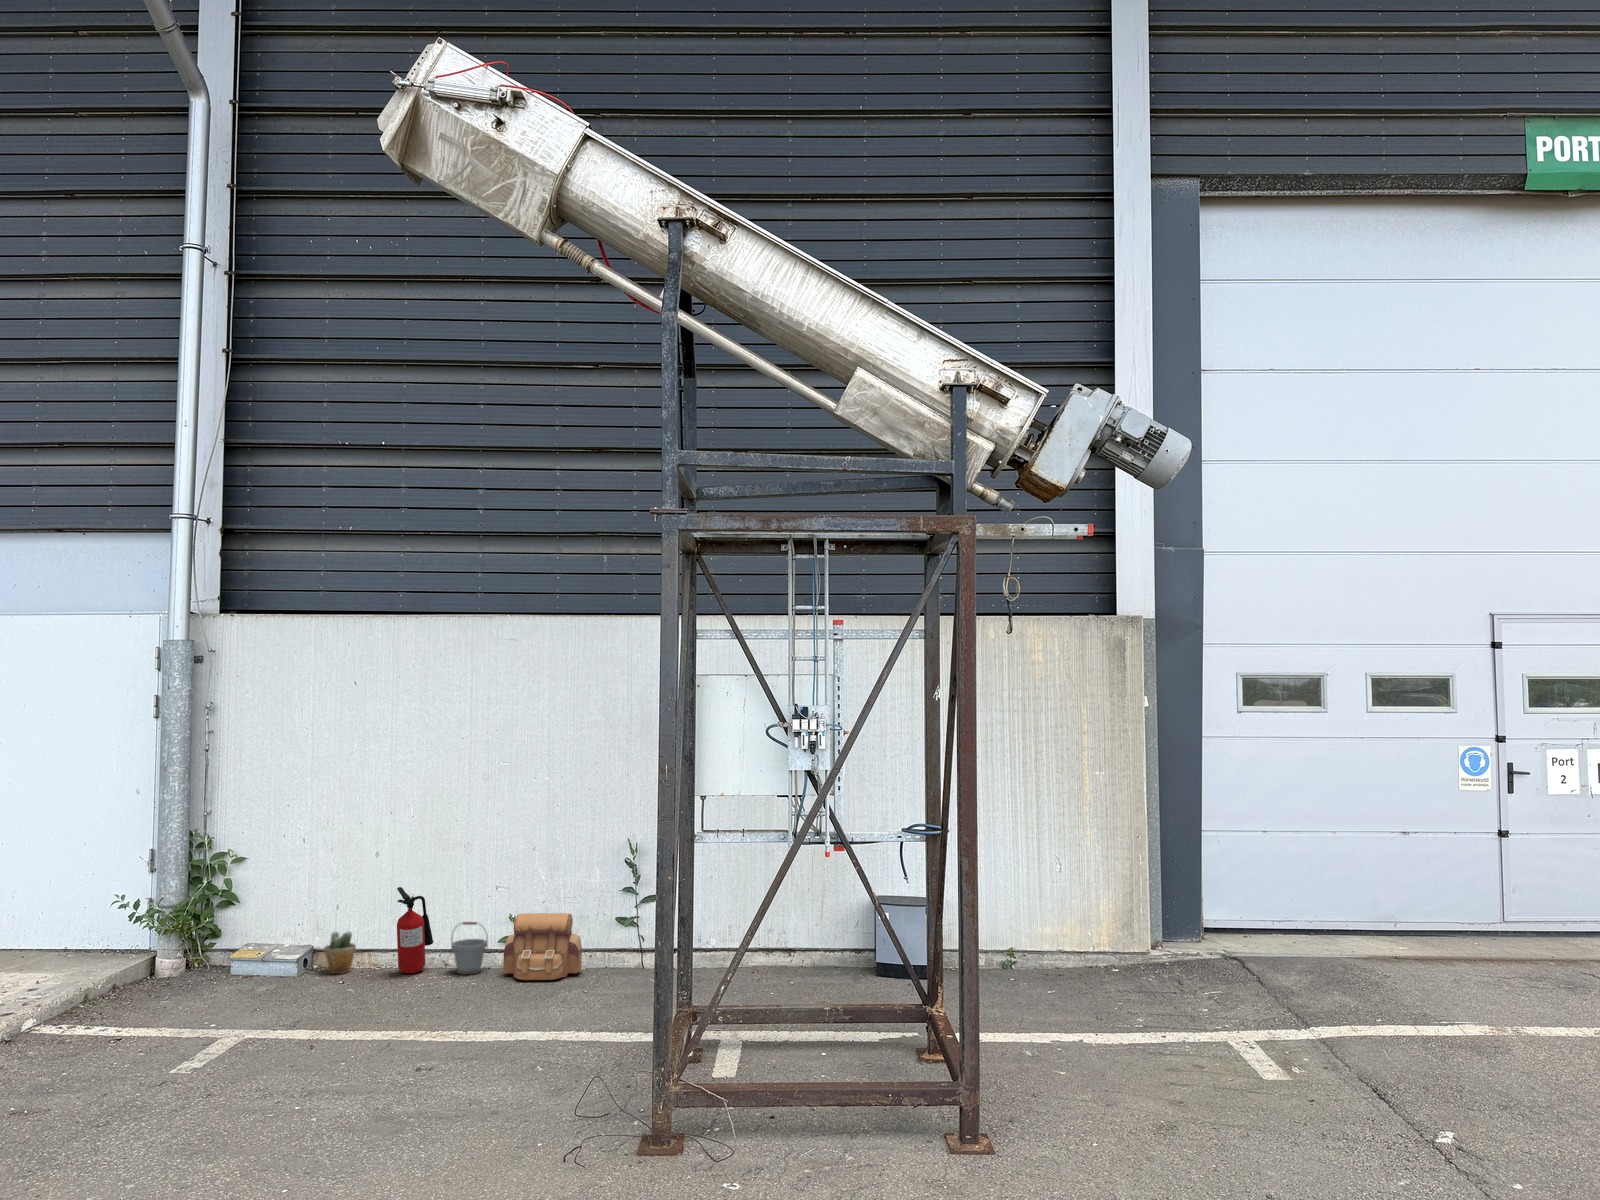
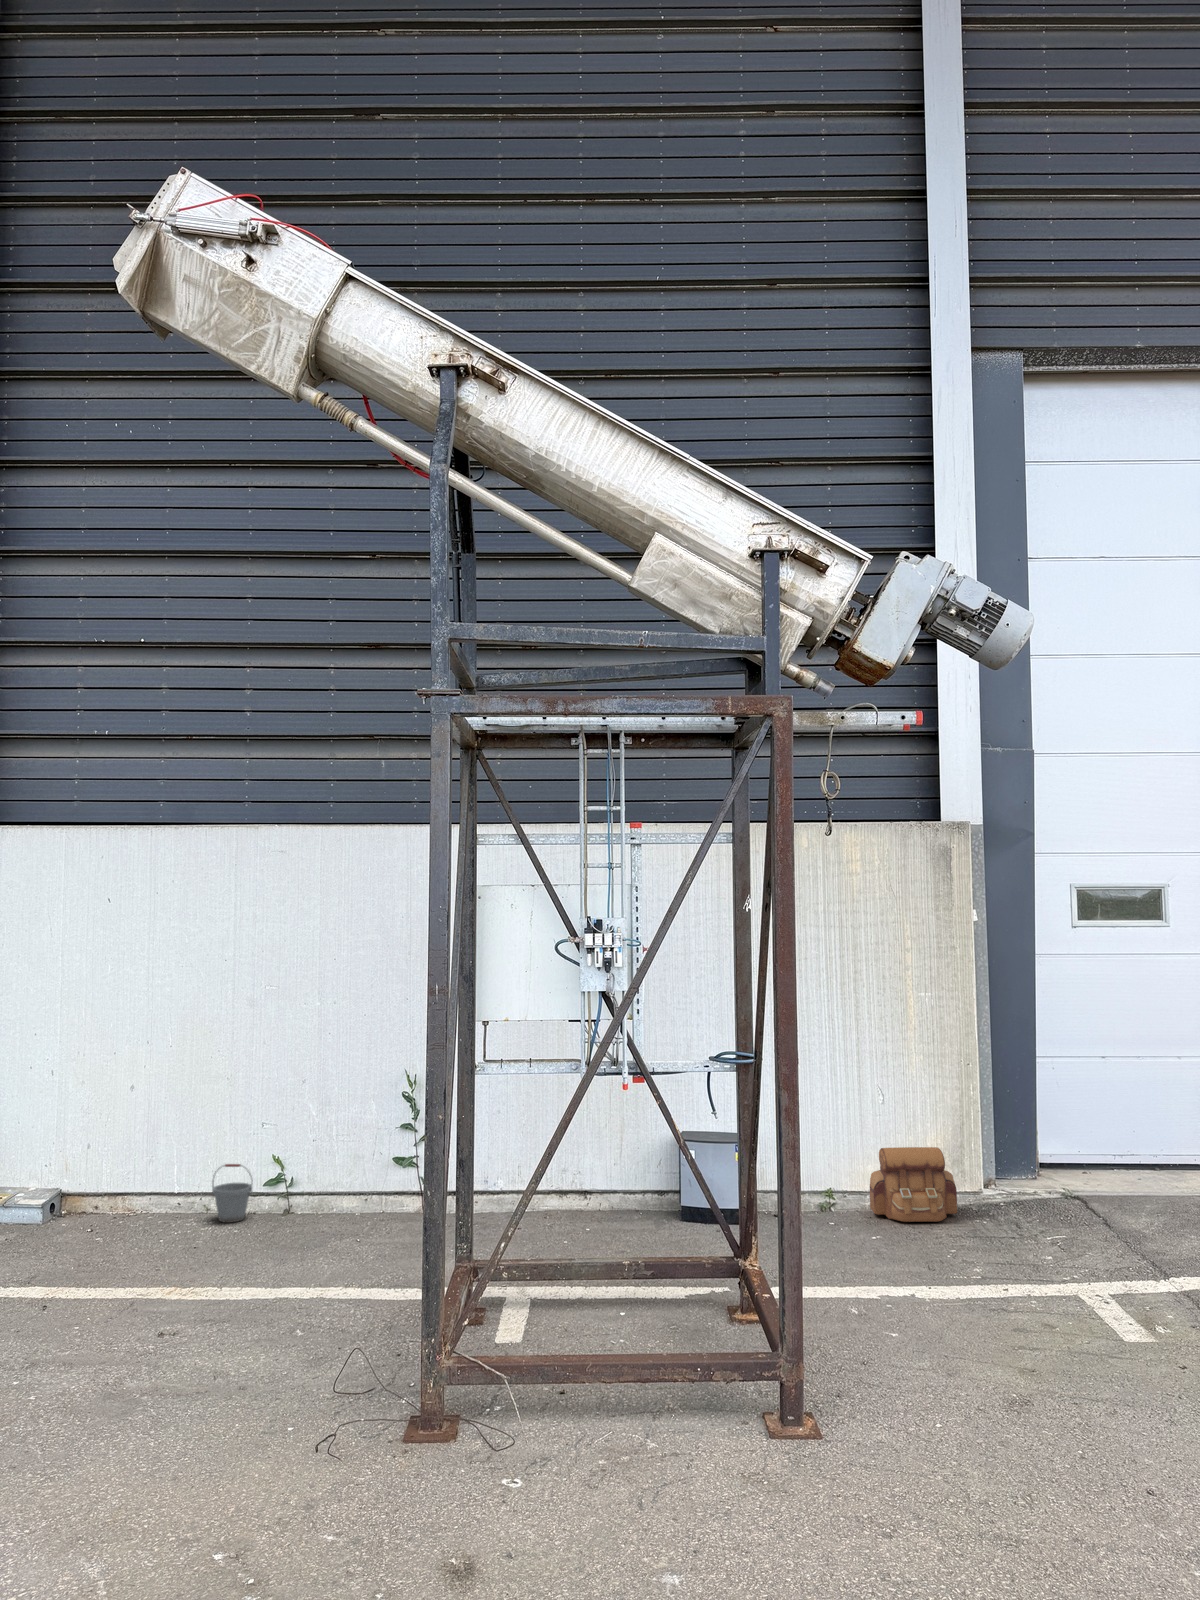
fire extinguisher: present [397,887,433,973] -> none [152,1126,193,1222]
backpack: present [503,913,582,980] -> present [870,1147,957,1222]
potted plant: present [324,932,356,974] -> none [72,1175,108,1223]

